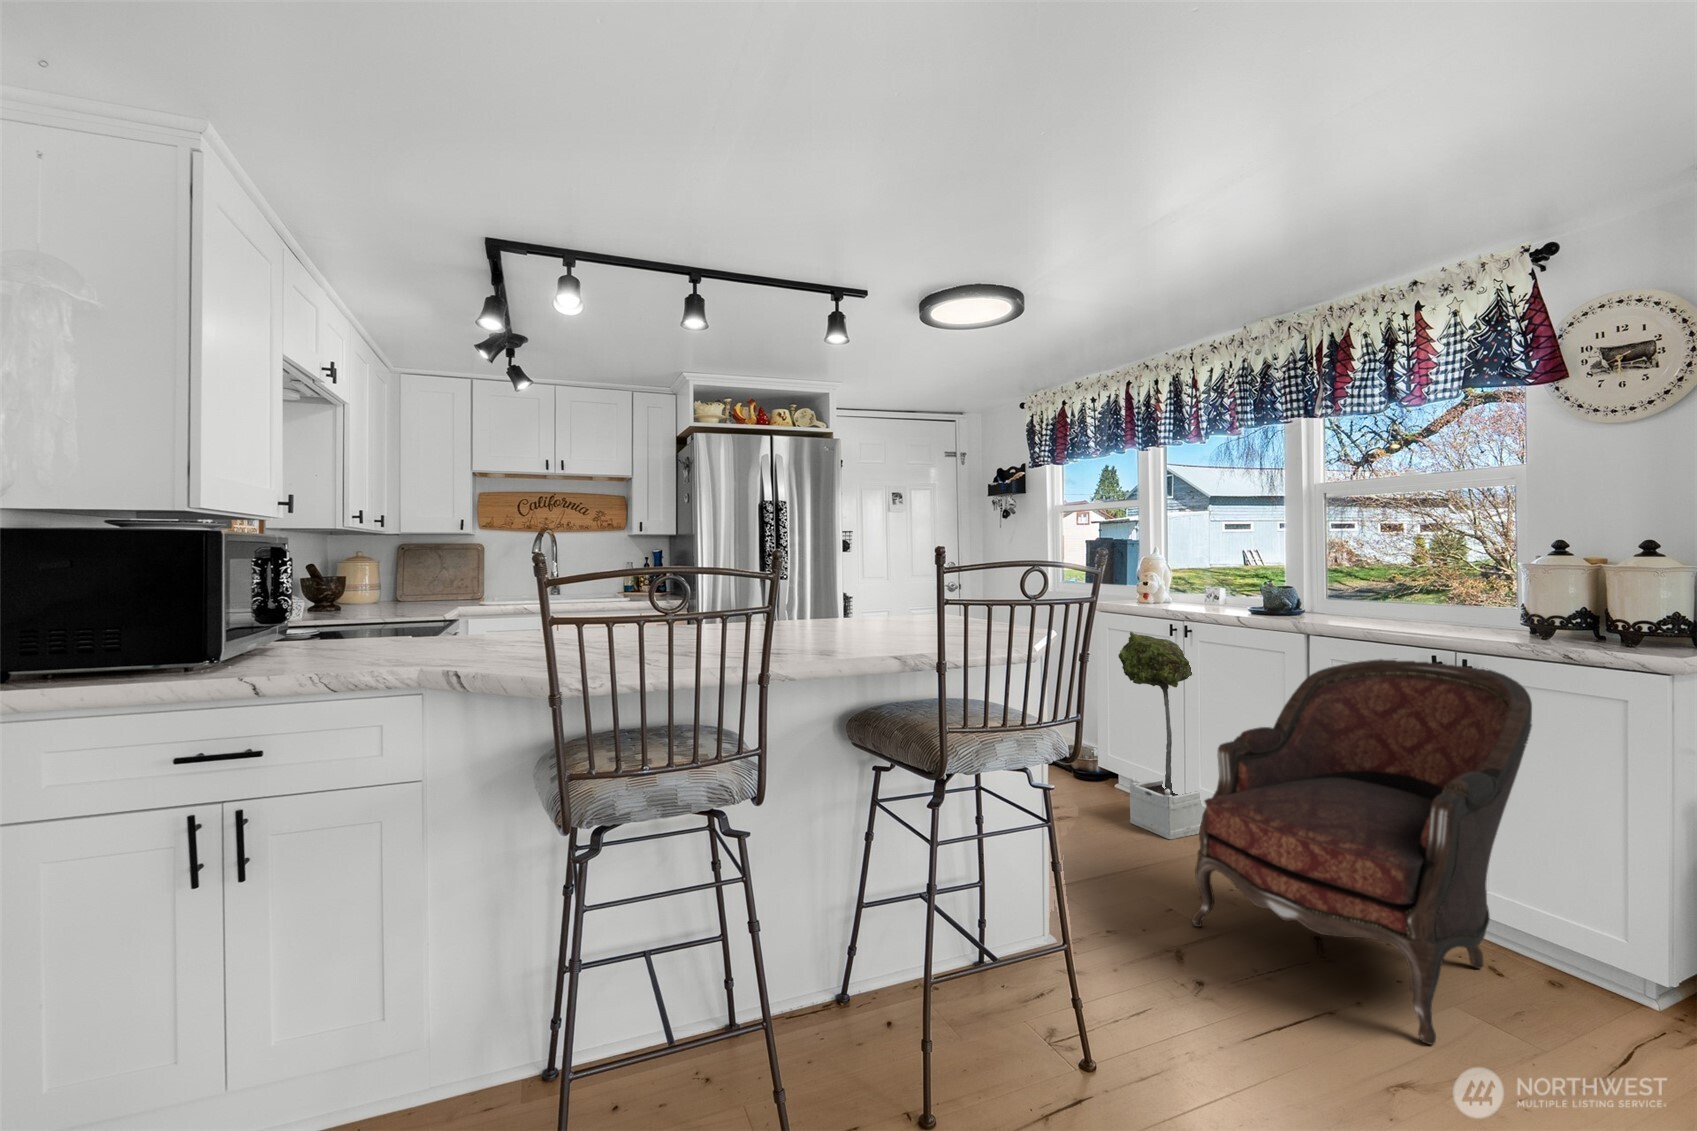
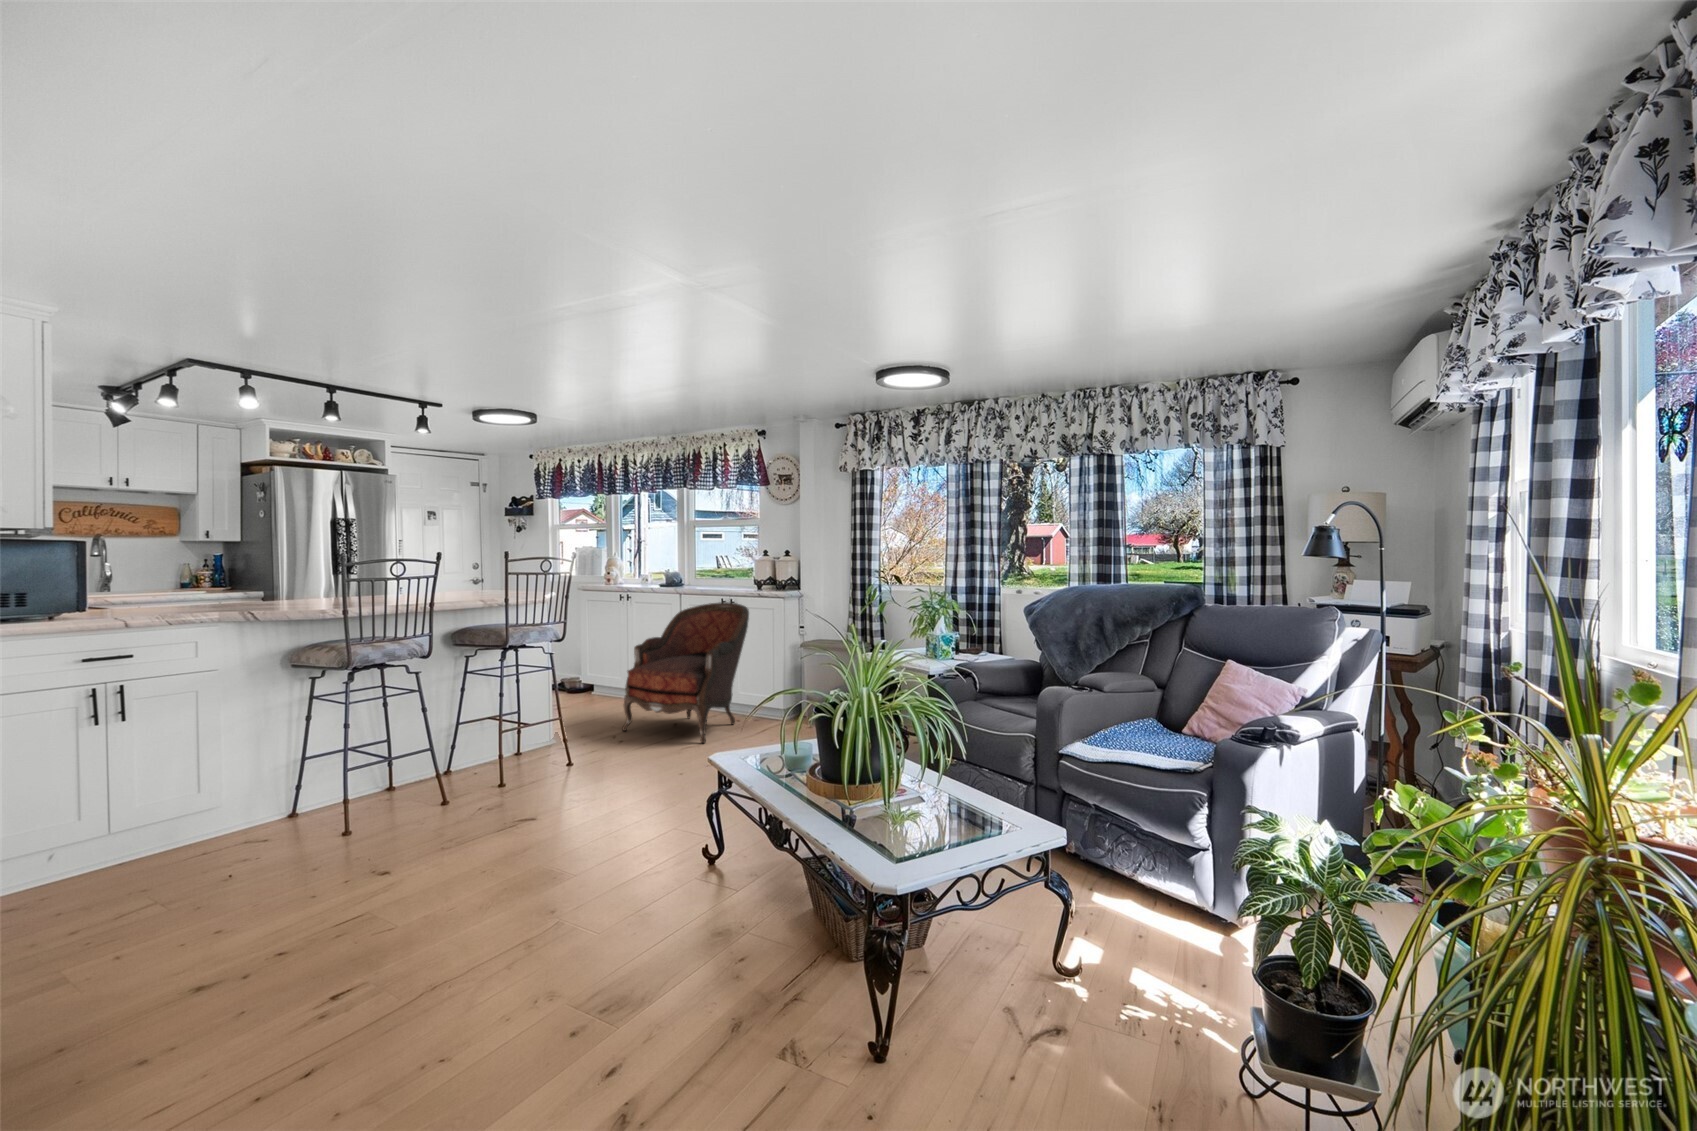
potted tree: present [1118,632,1204,839] -> none [591,599,640,708]

